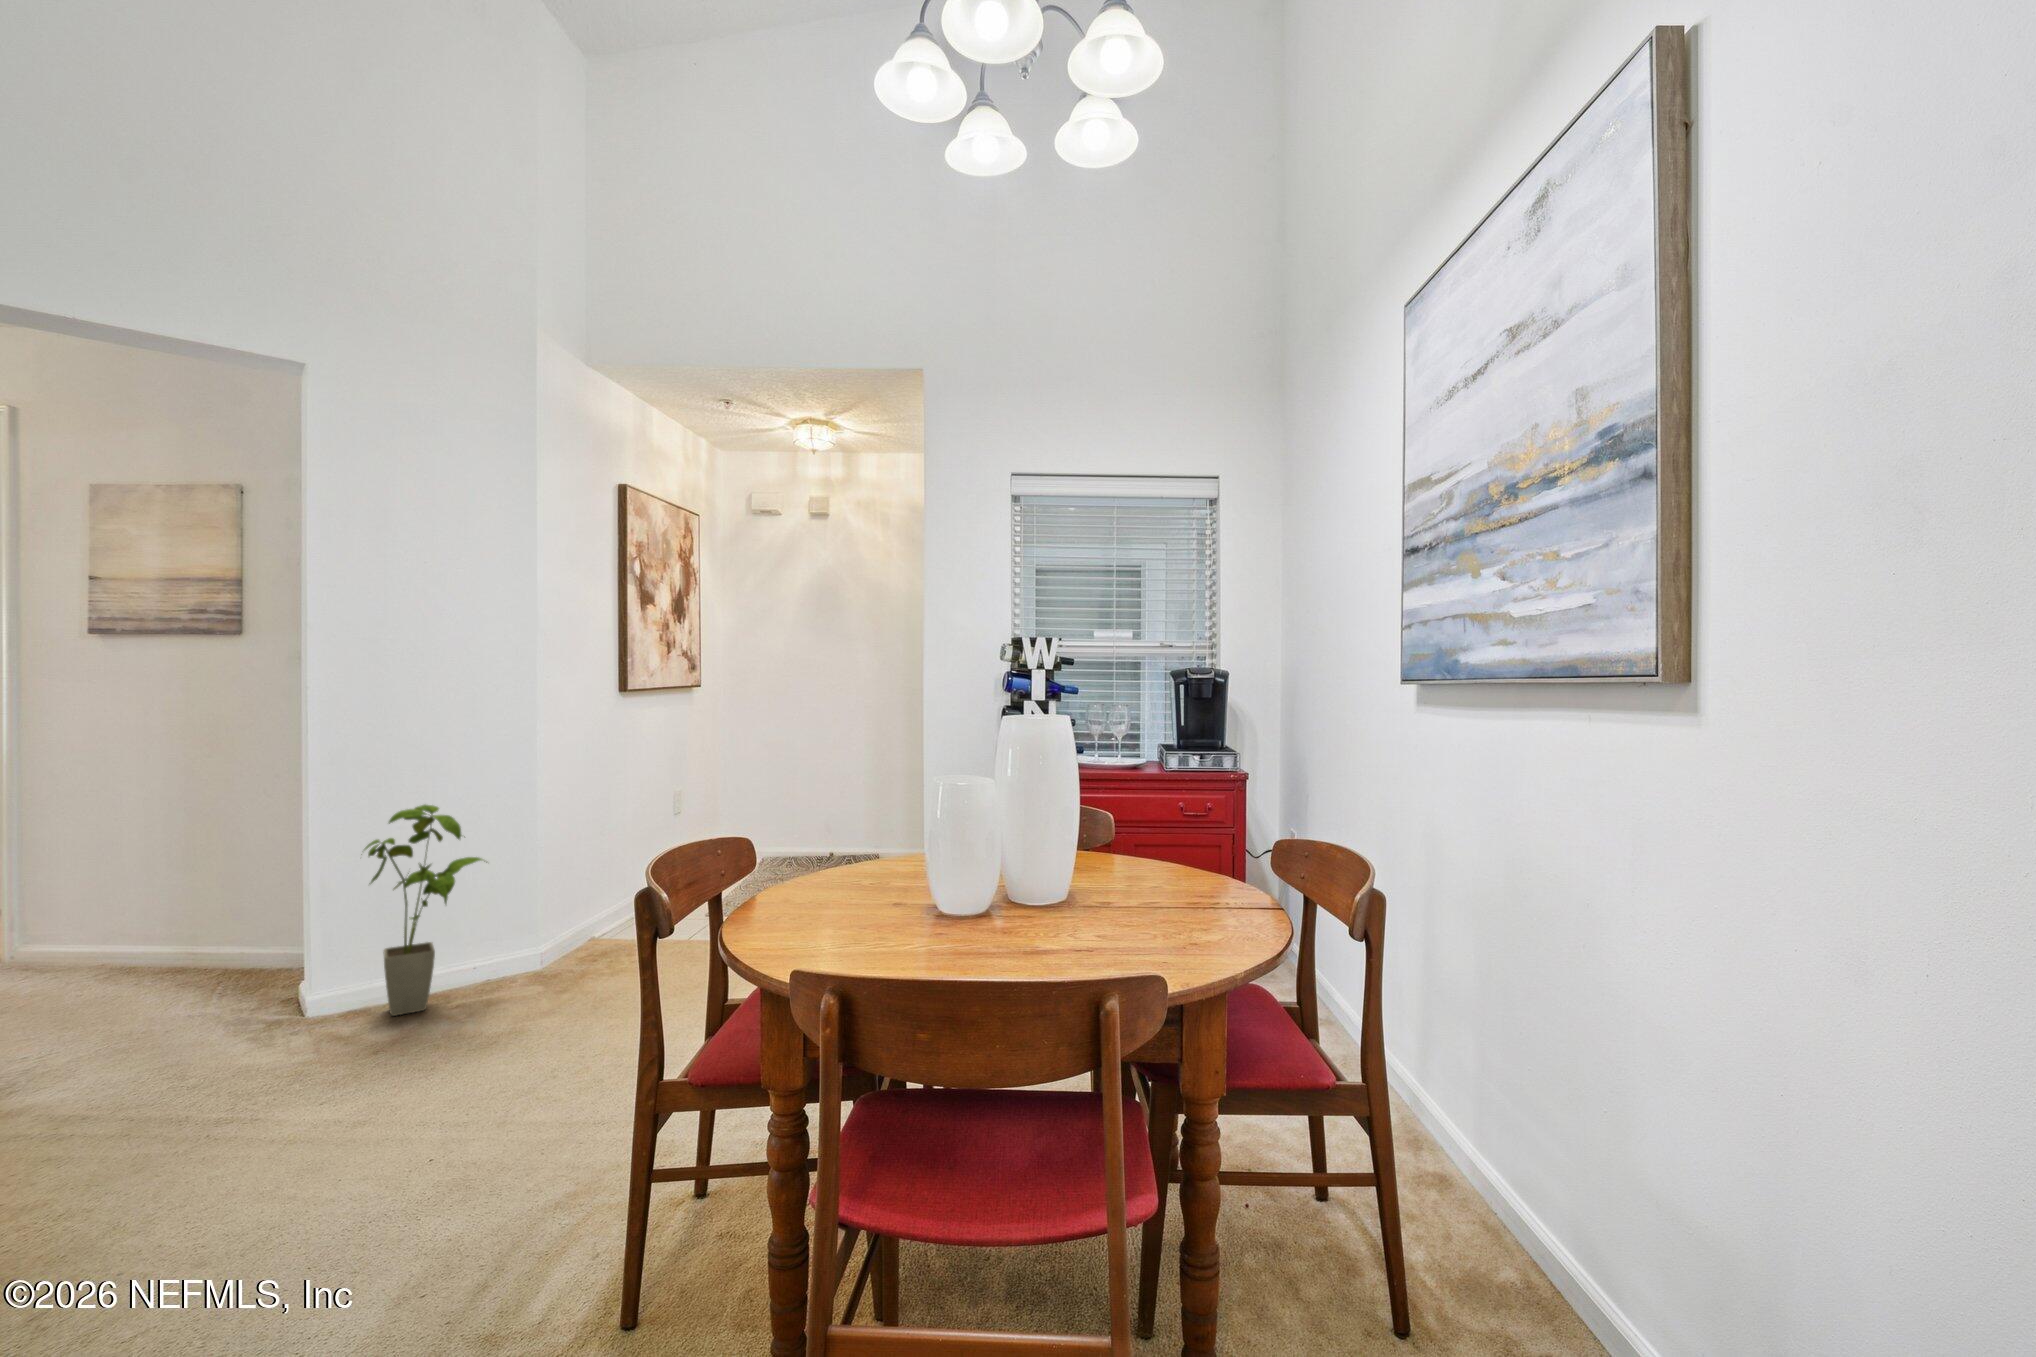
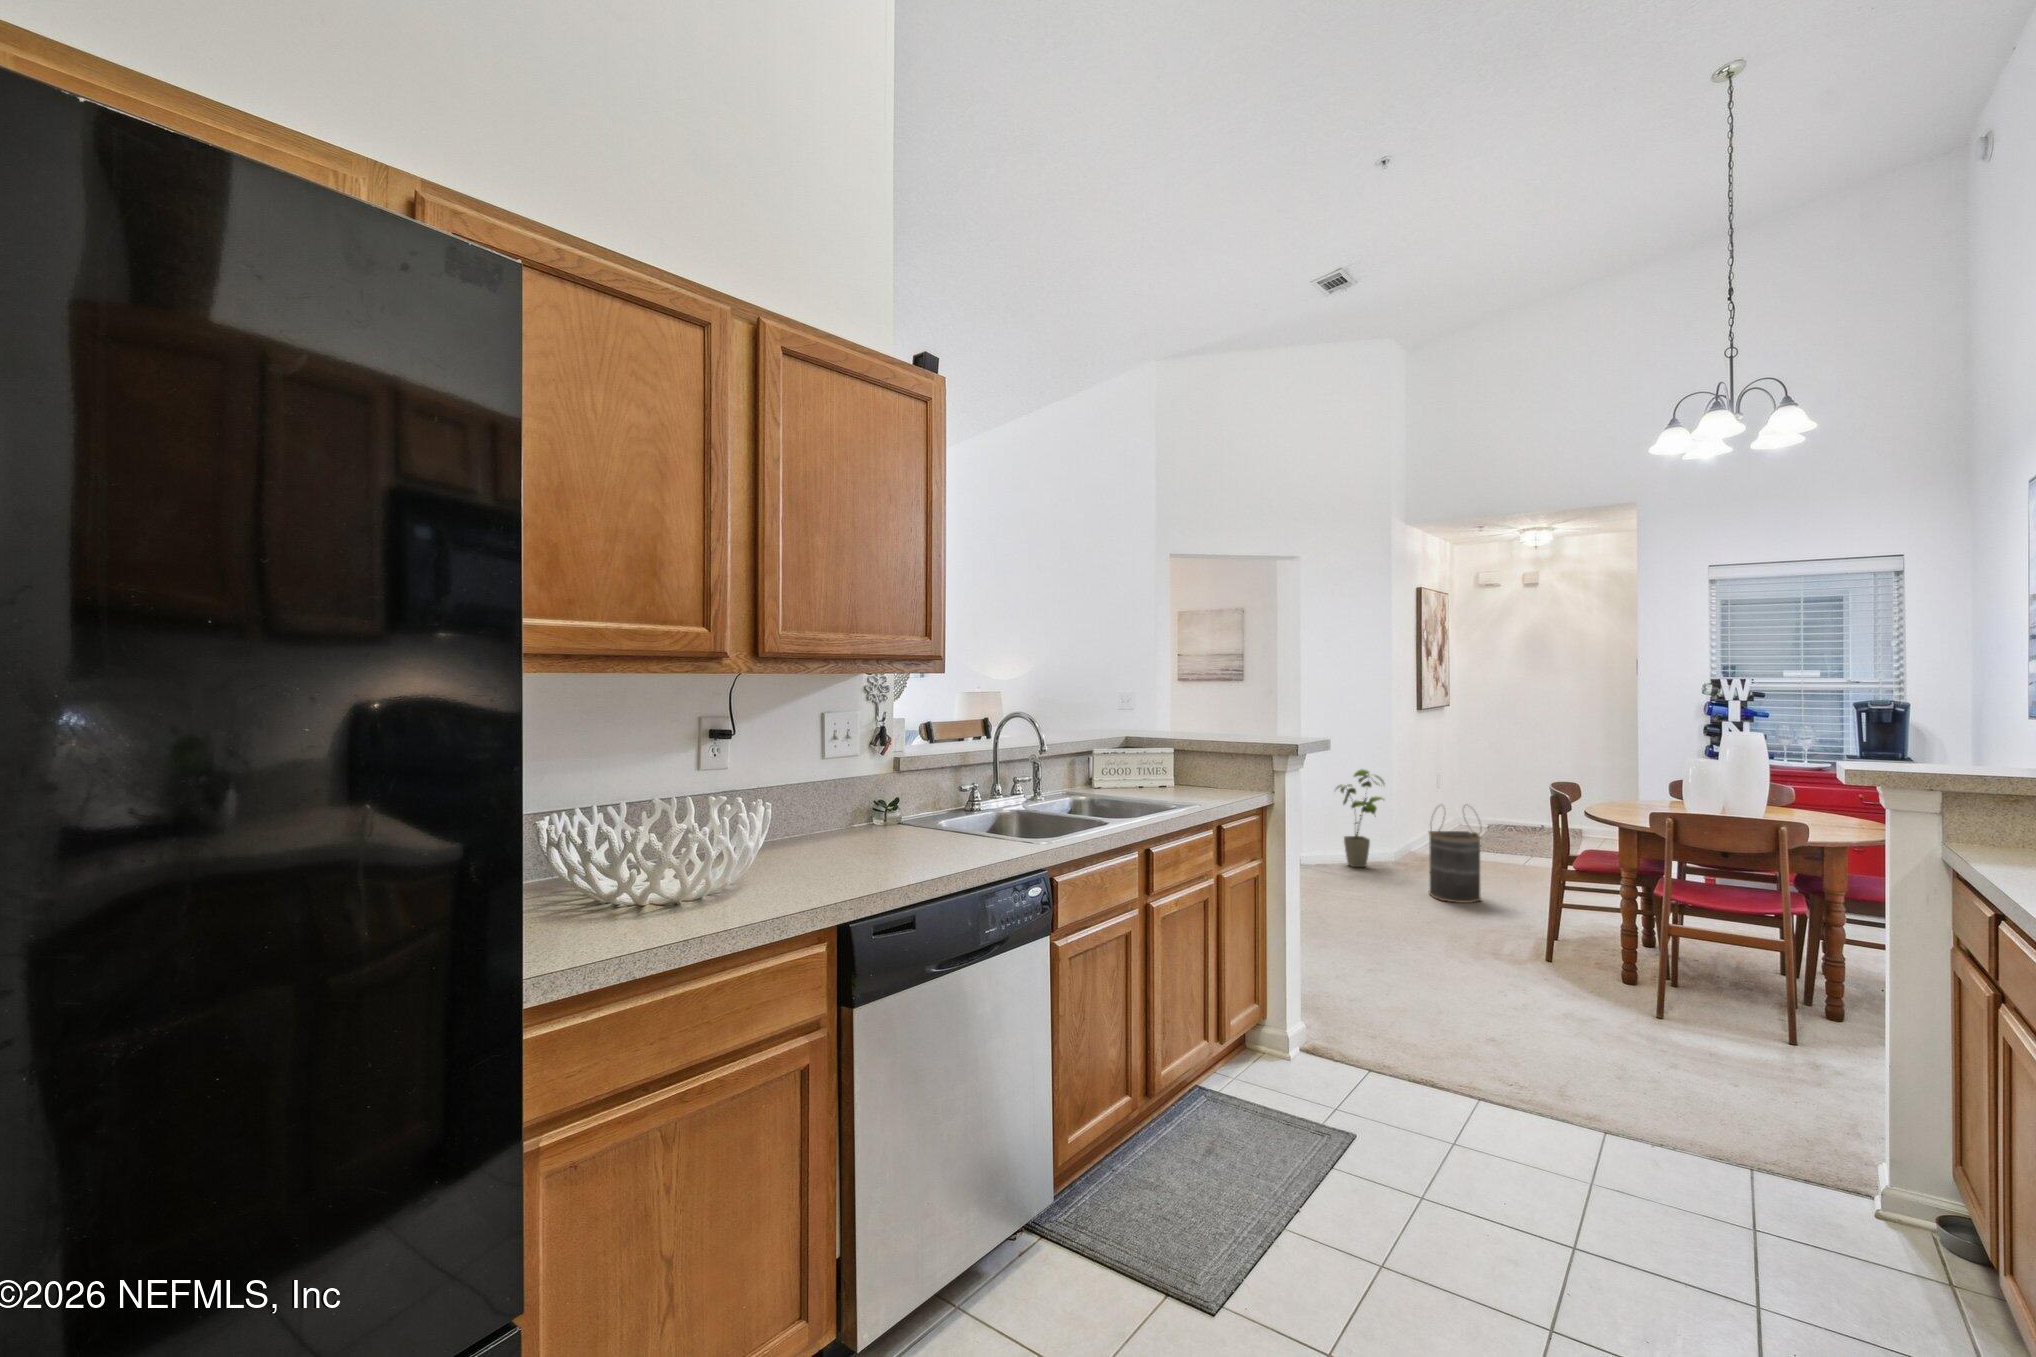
basket: none [471,876,591,1114] -> present [1429,828,1481,903]

